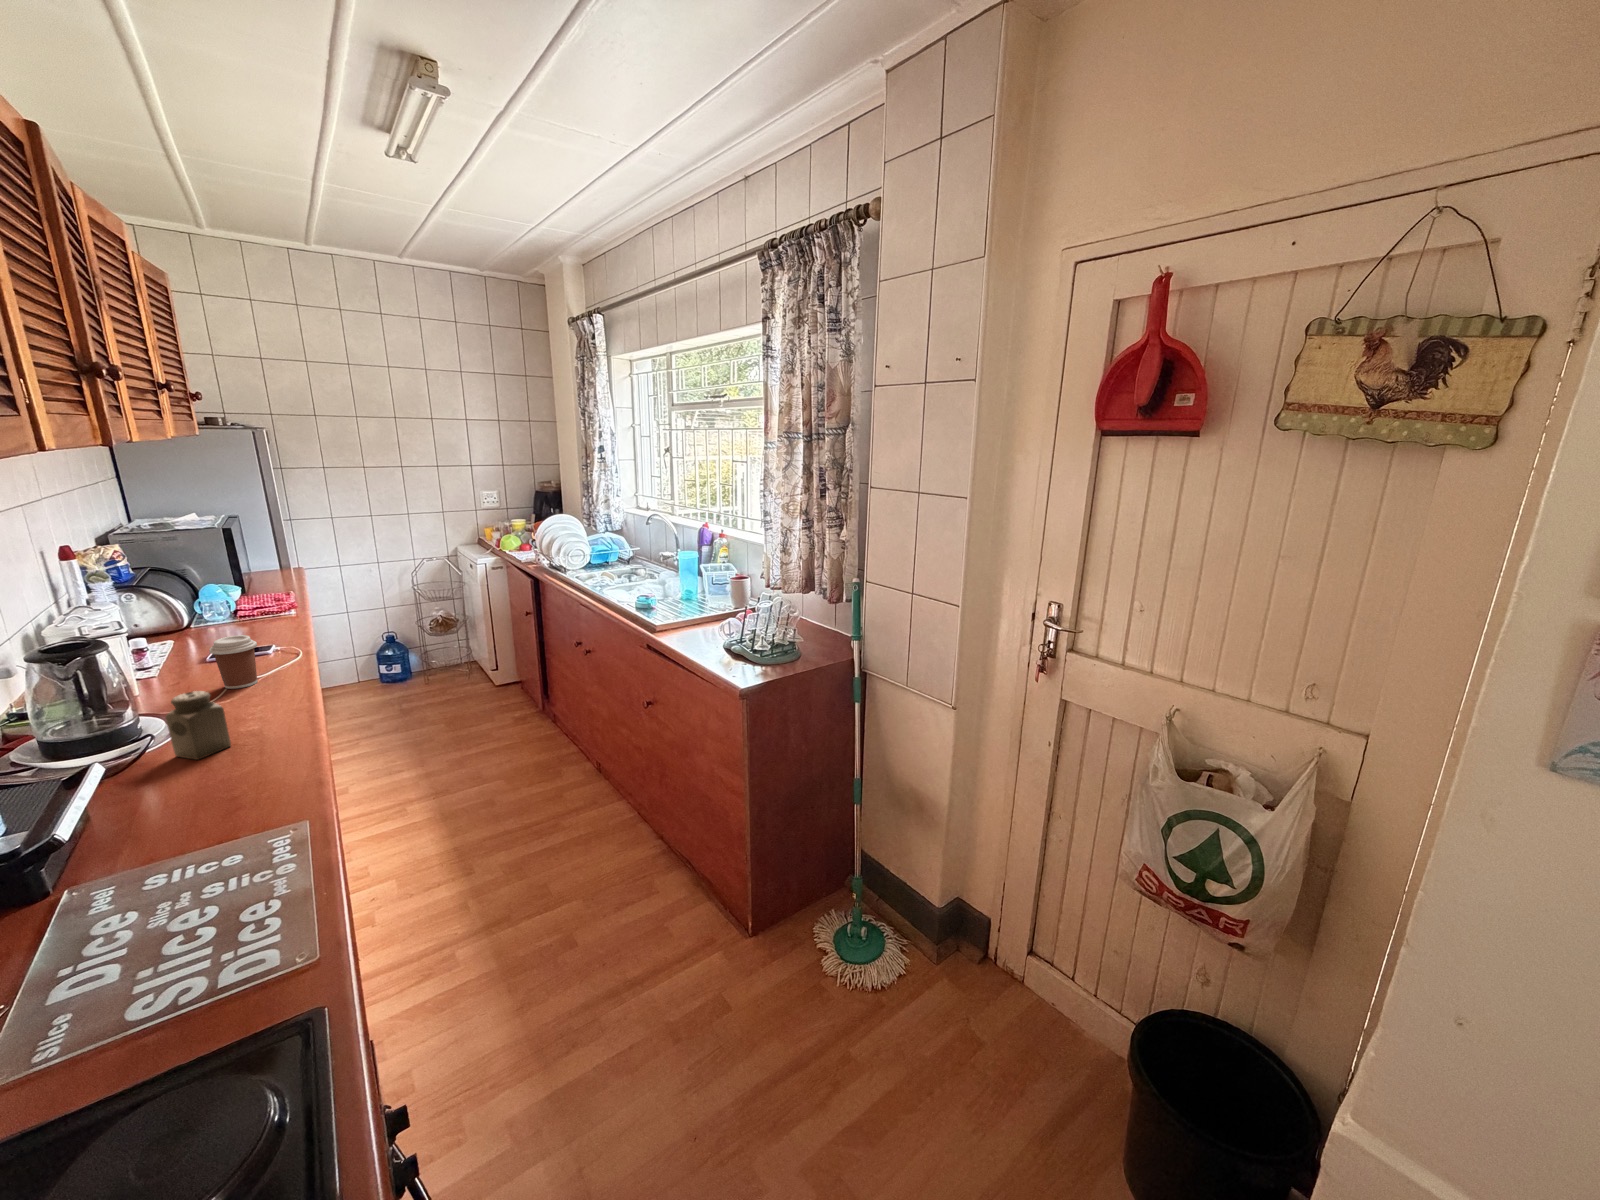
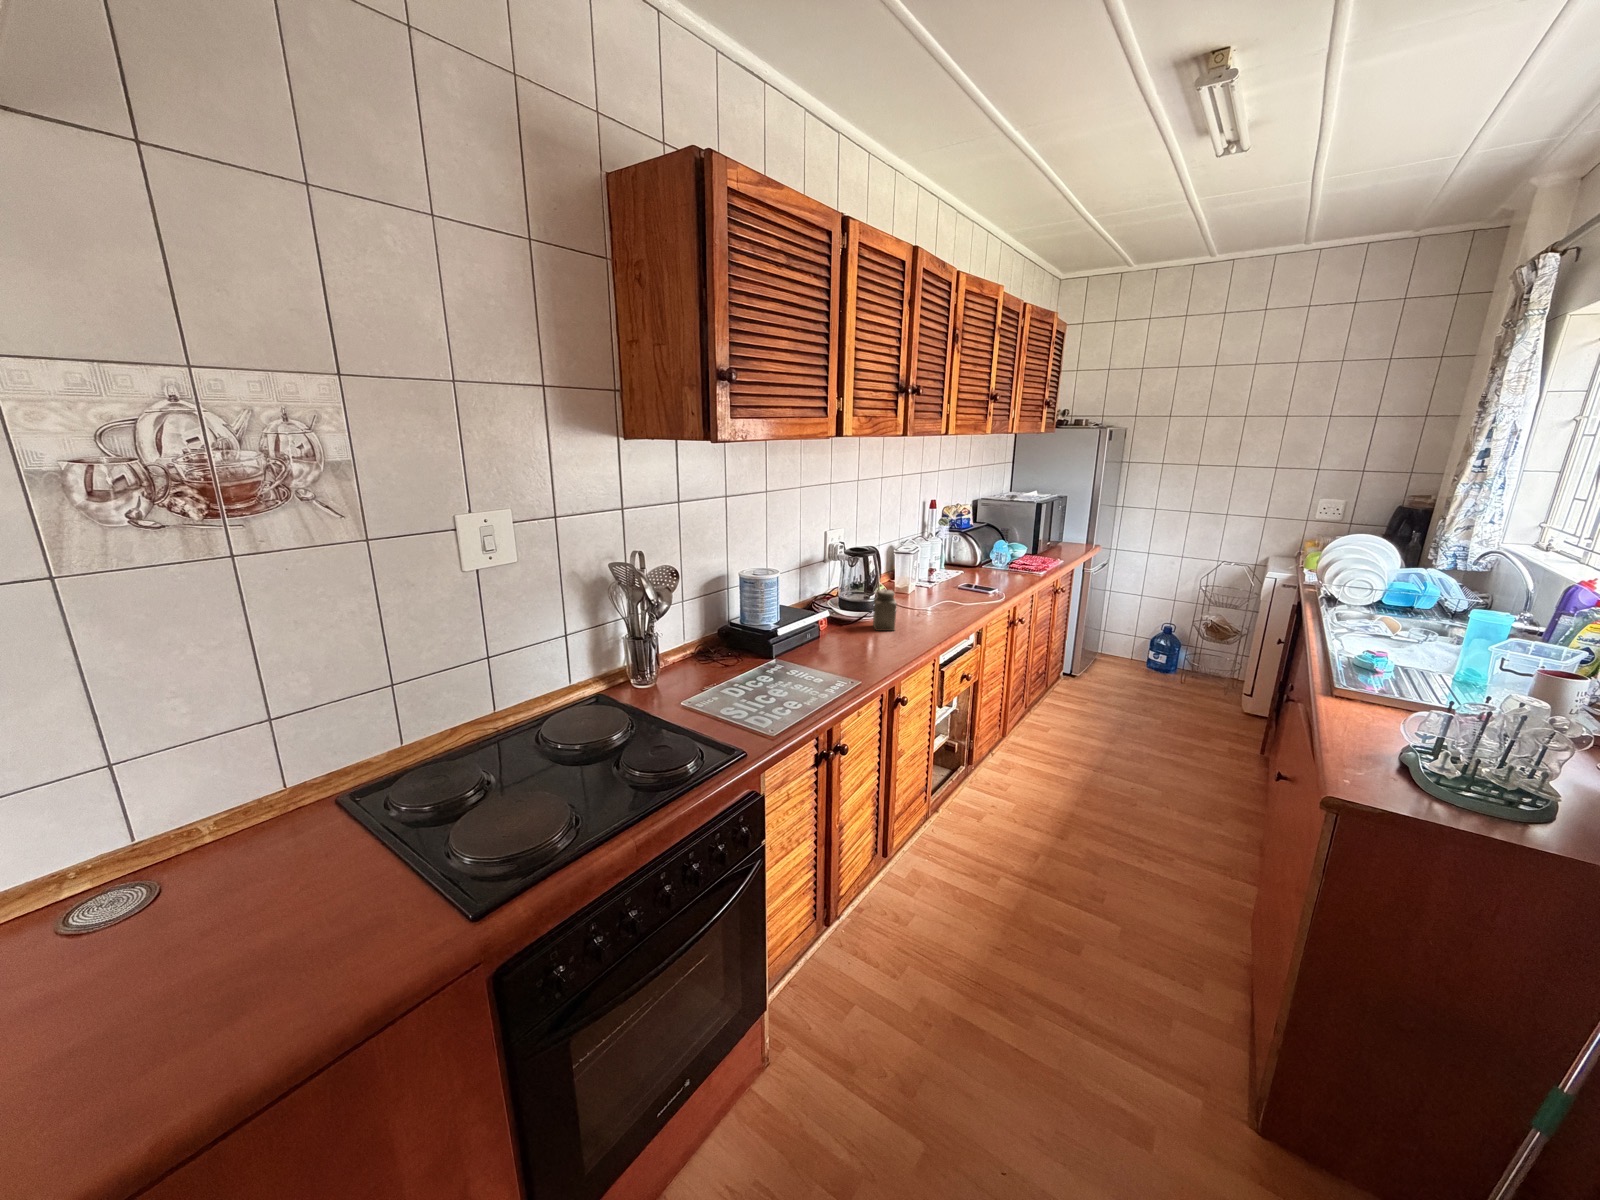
coffee cup: present [209,635,258,689] -> none [942,570,968,606]

